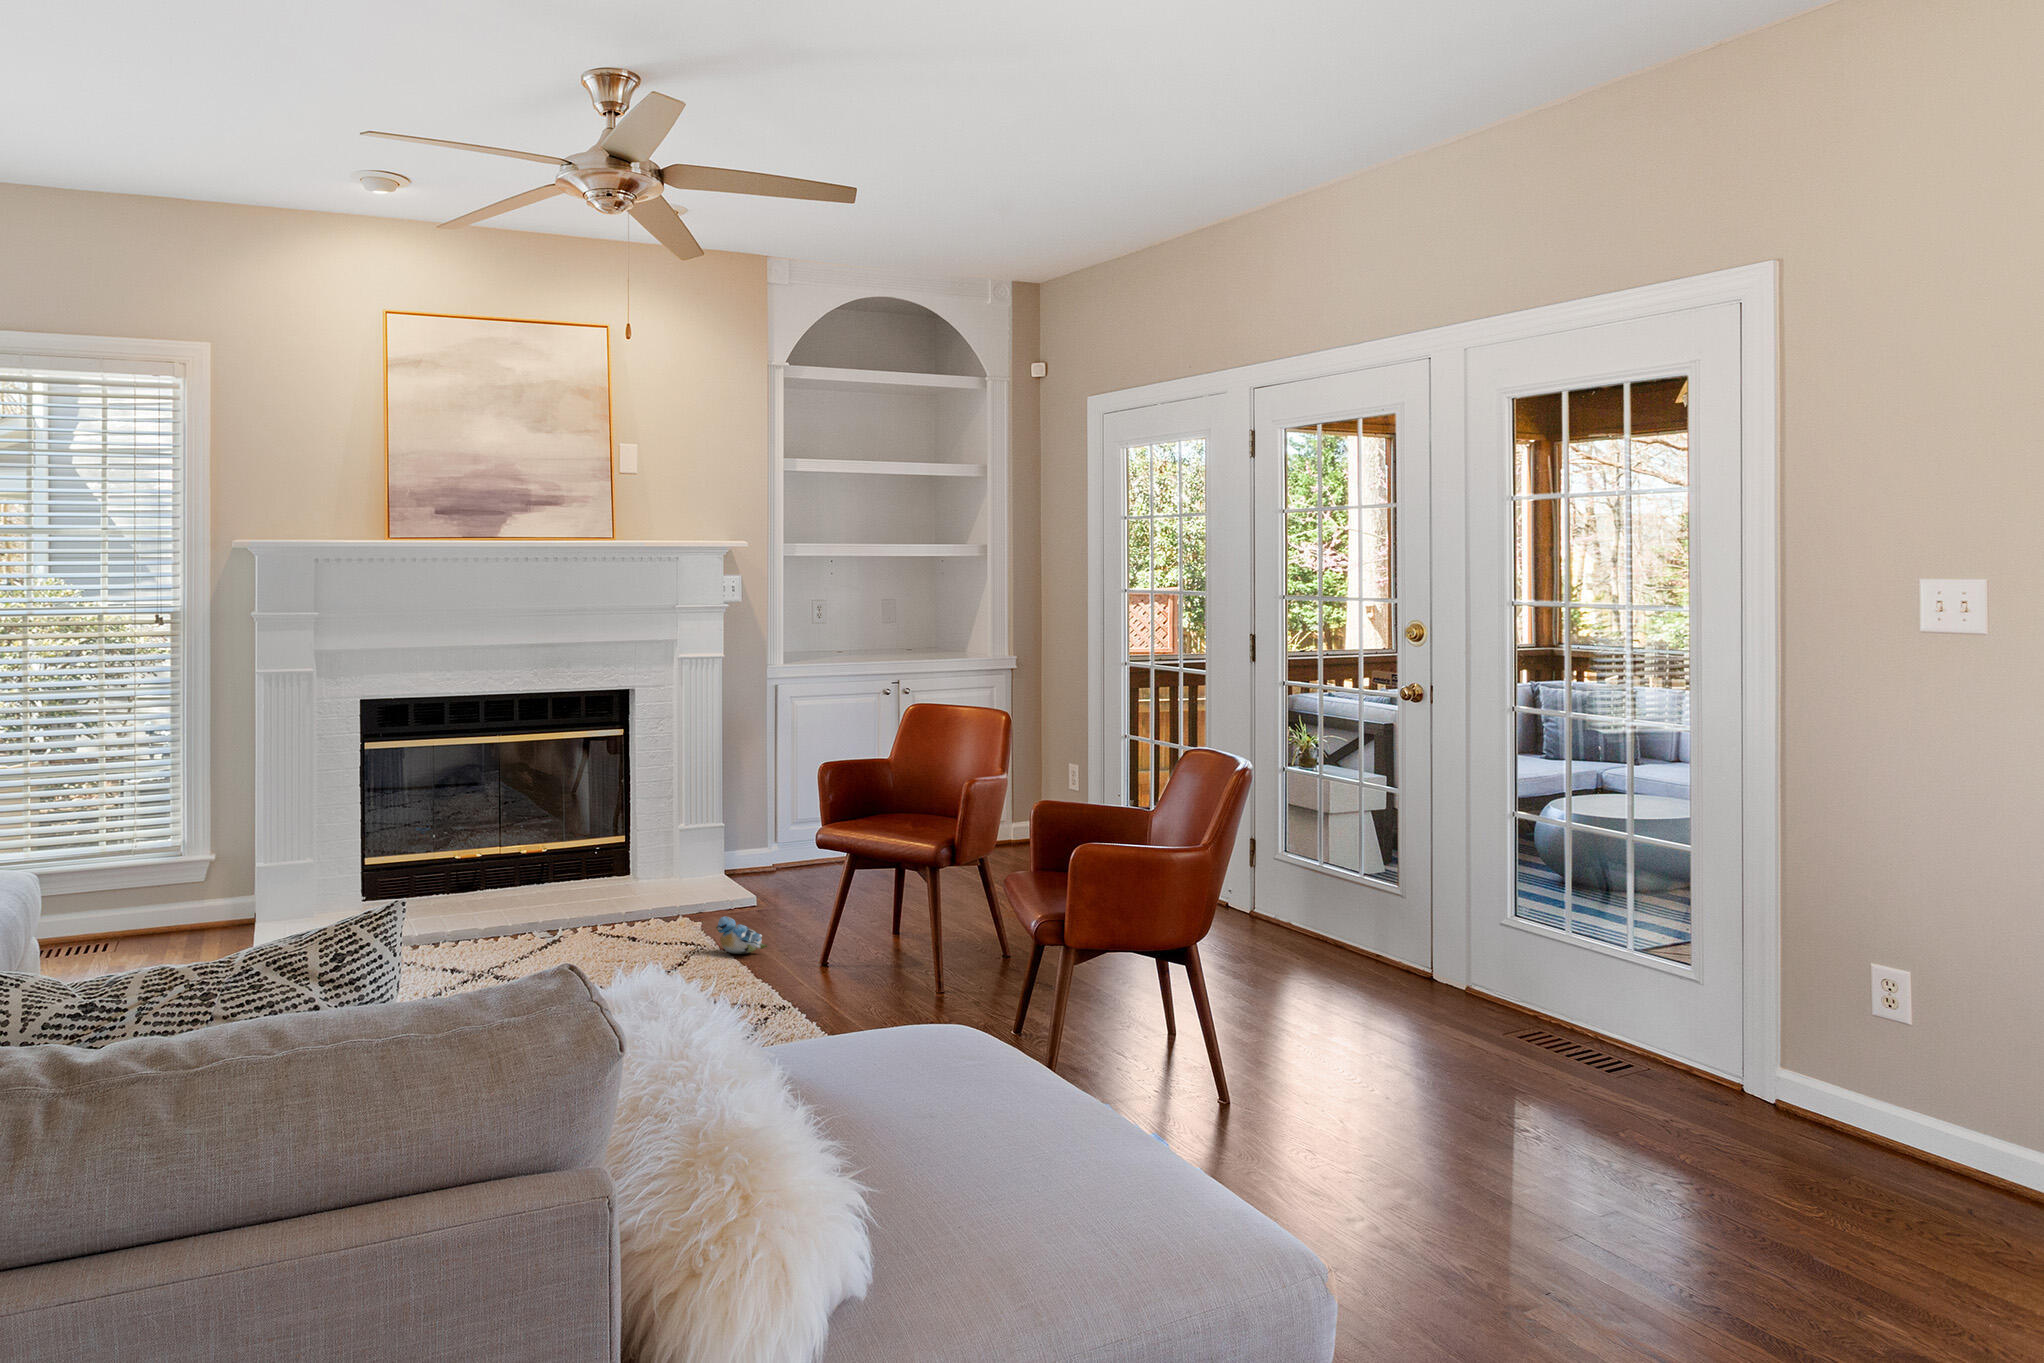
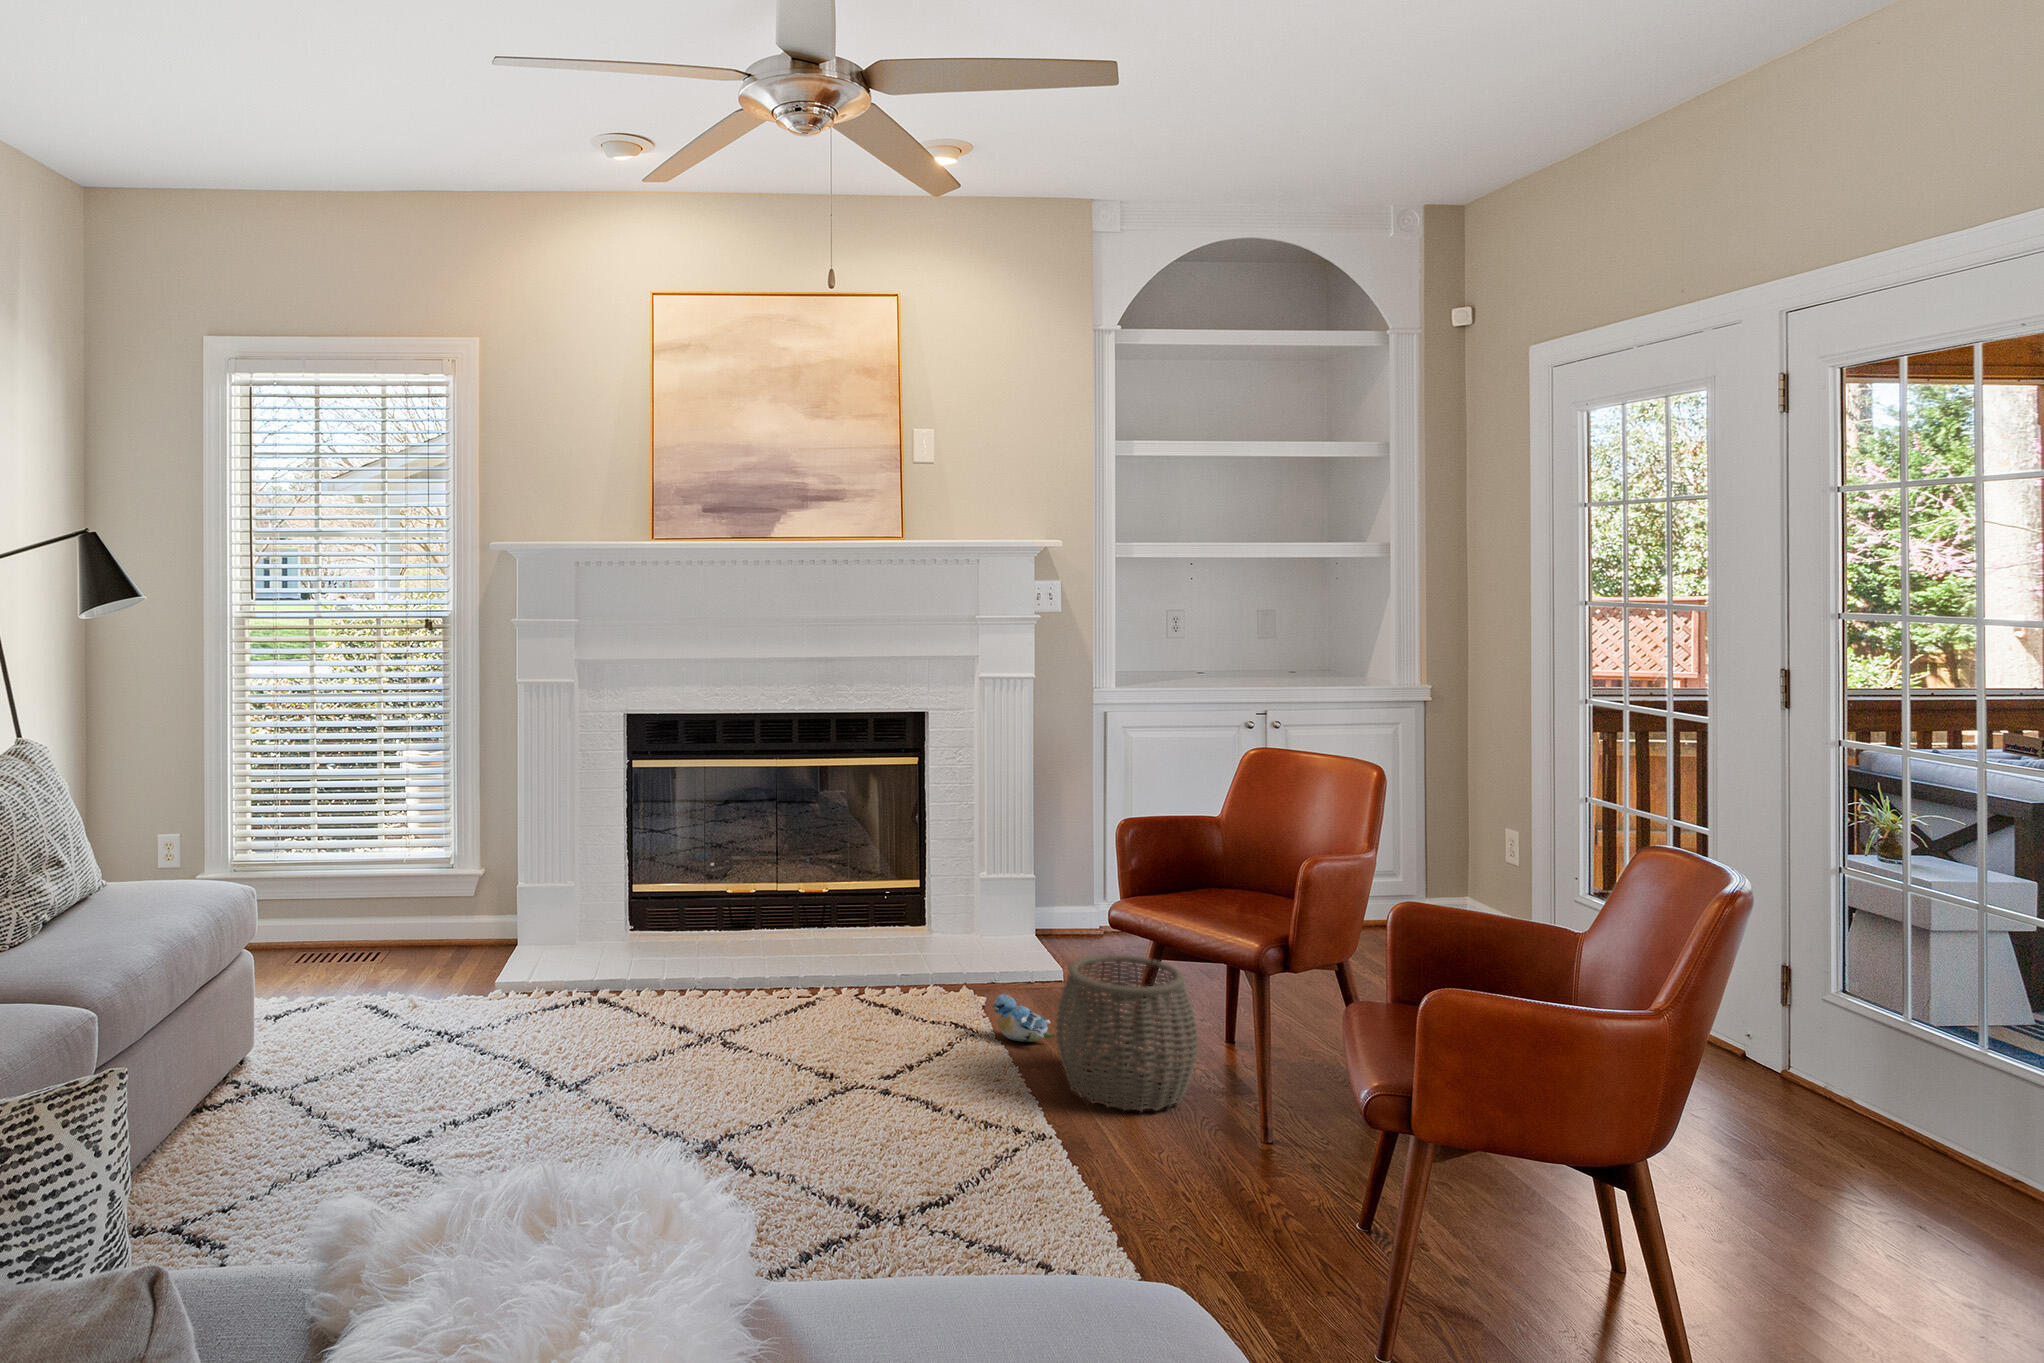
woven basket: none [776,872,888,992] -> present [1055,955,1199,1111]

